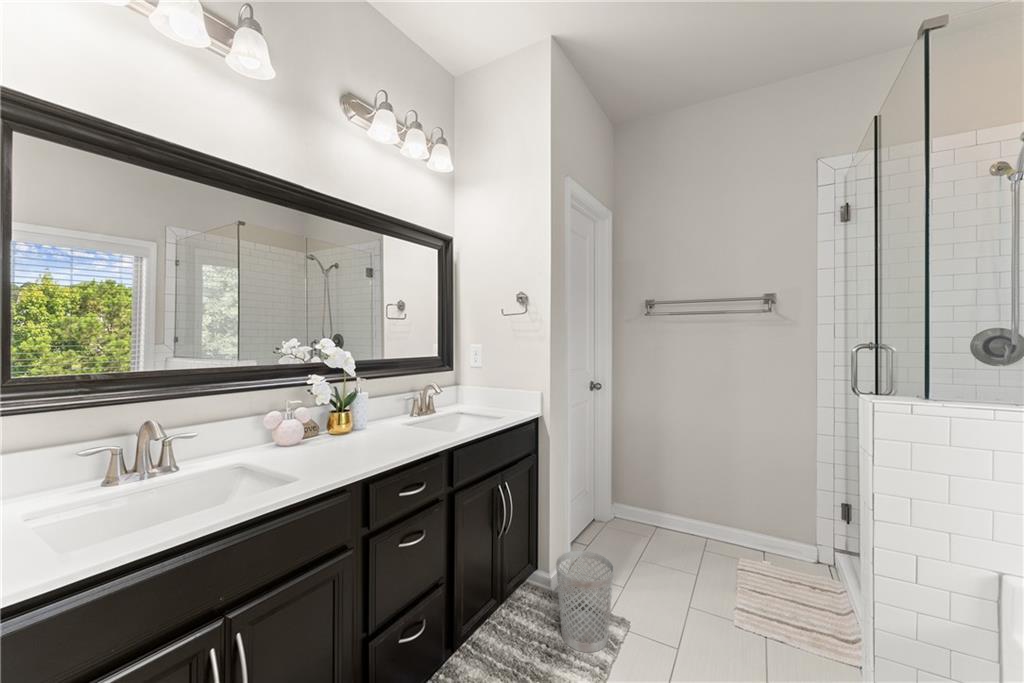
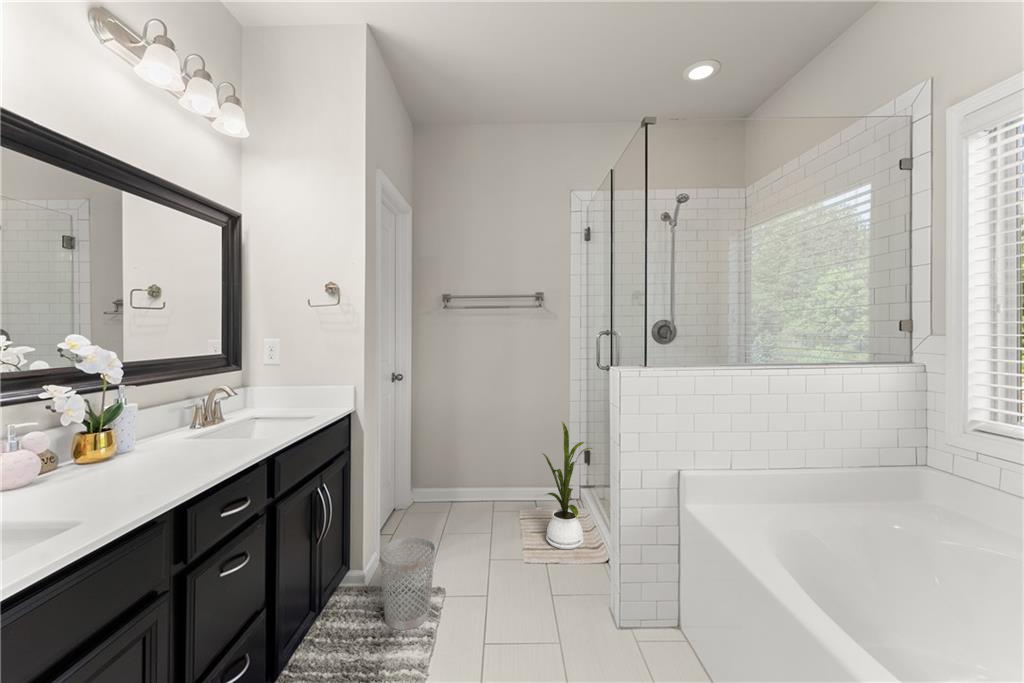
house plant: none [761,449,847,622] -> present [543,422,592,549]

